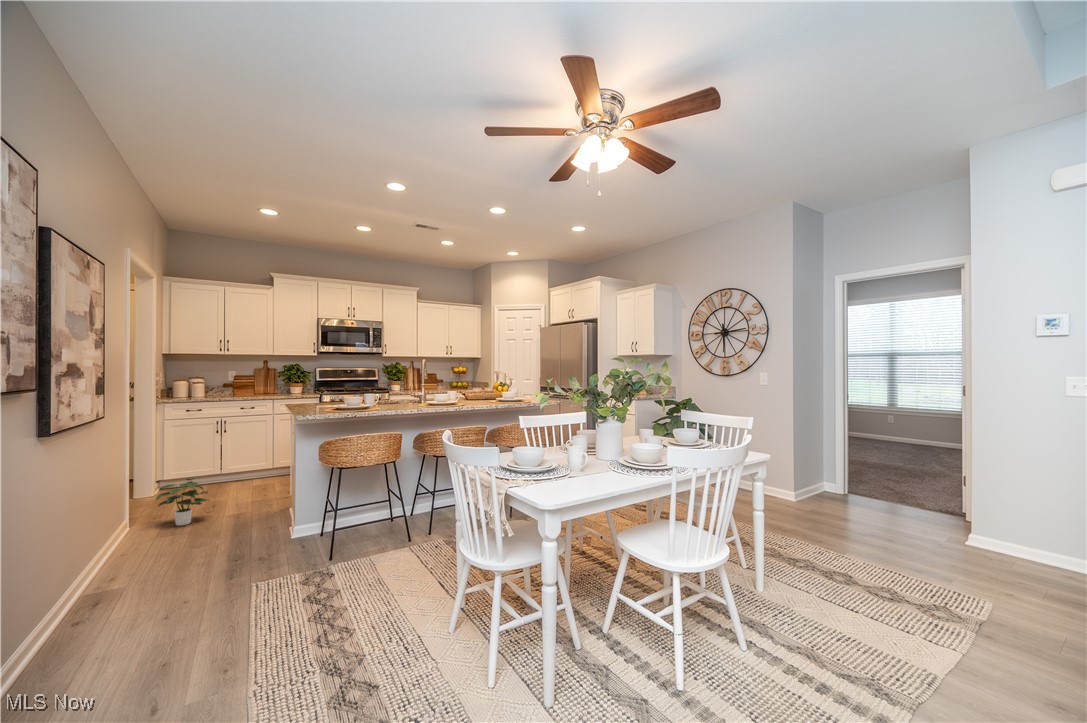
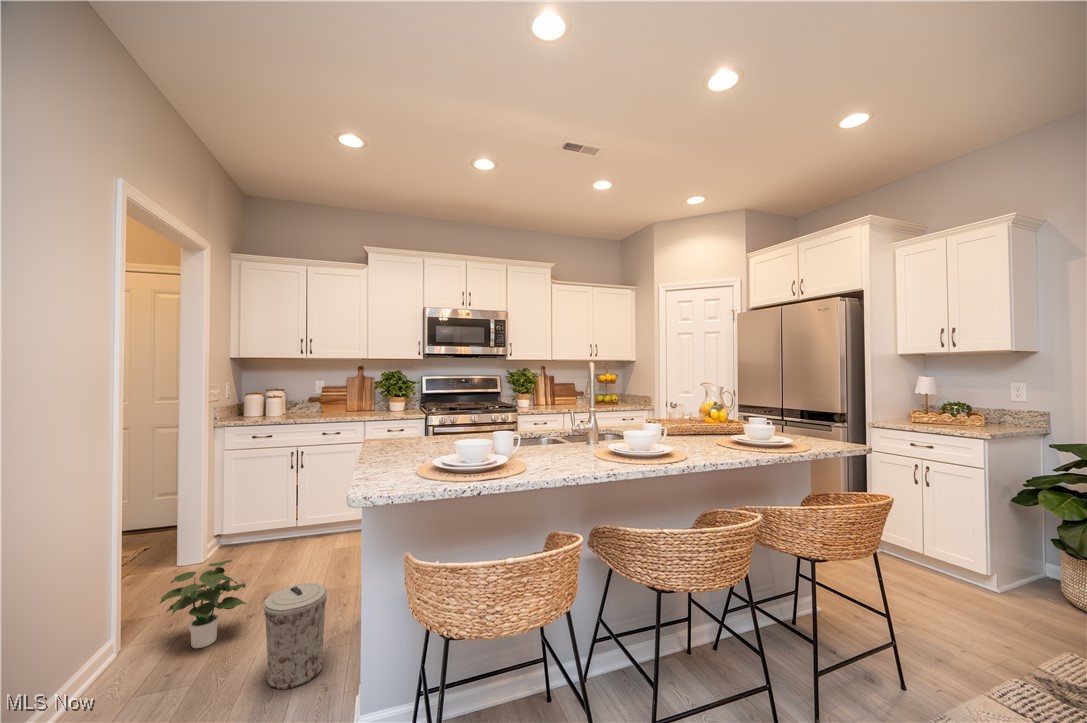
trash can: none [232,482,268,532] -> present [263,583,327,689]

